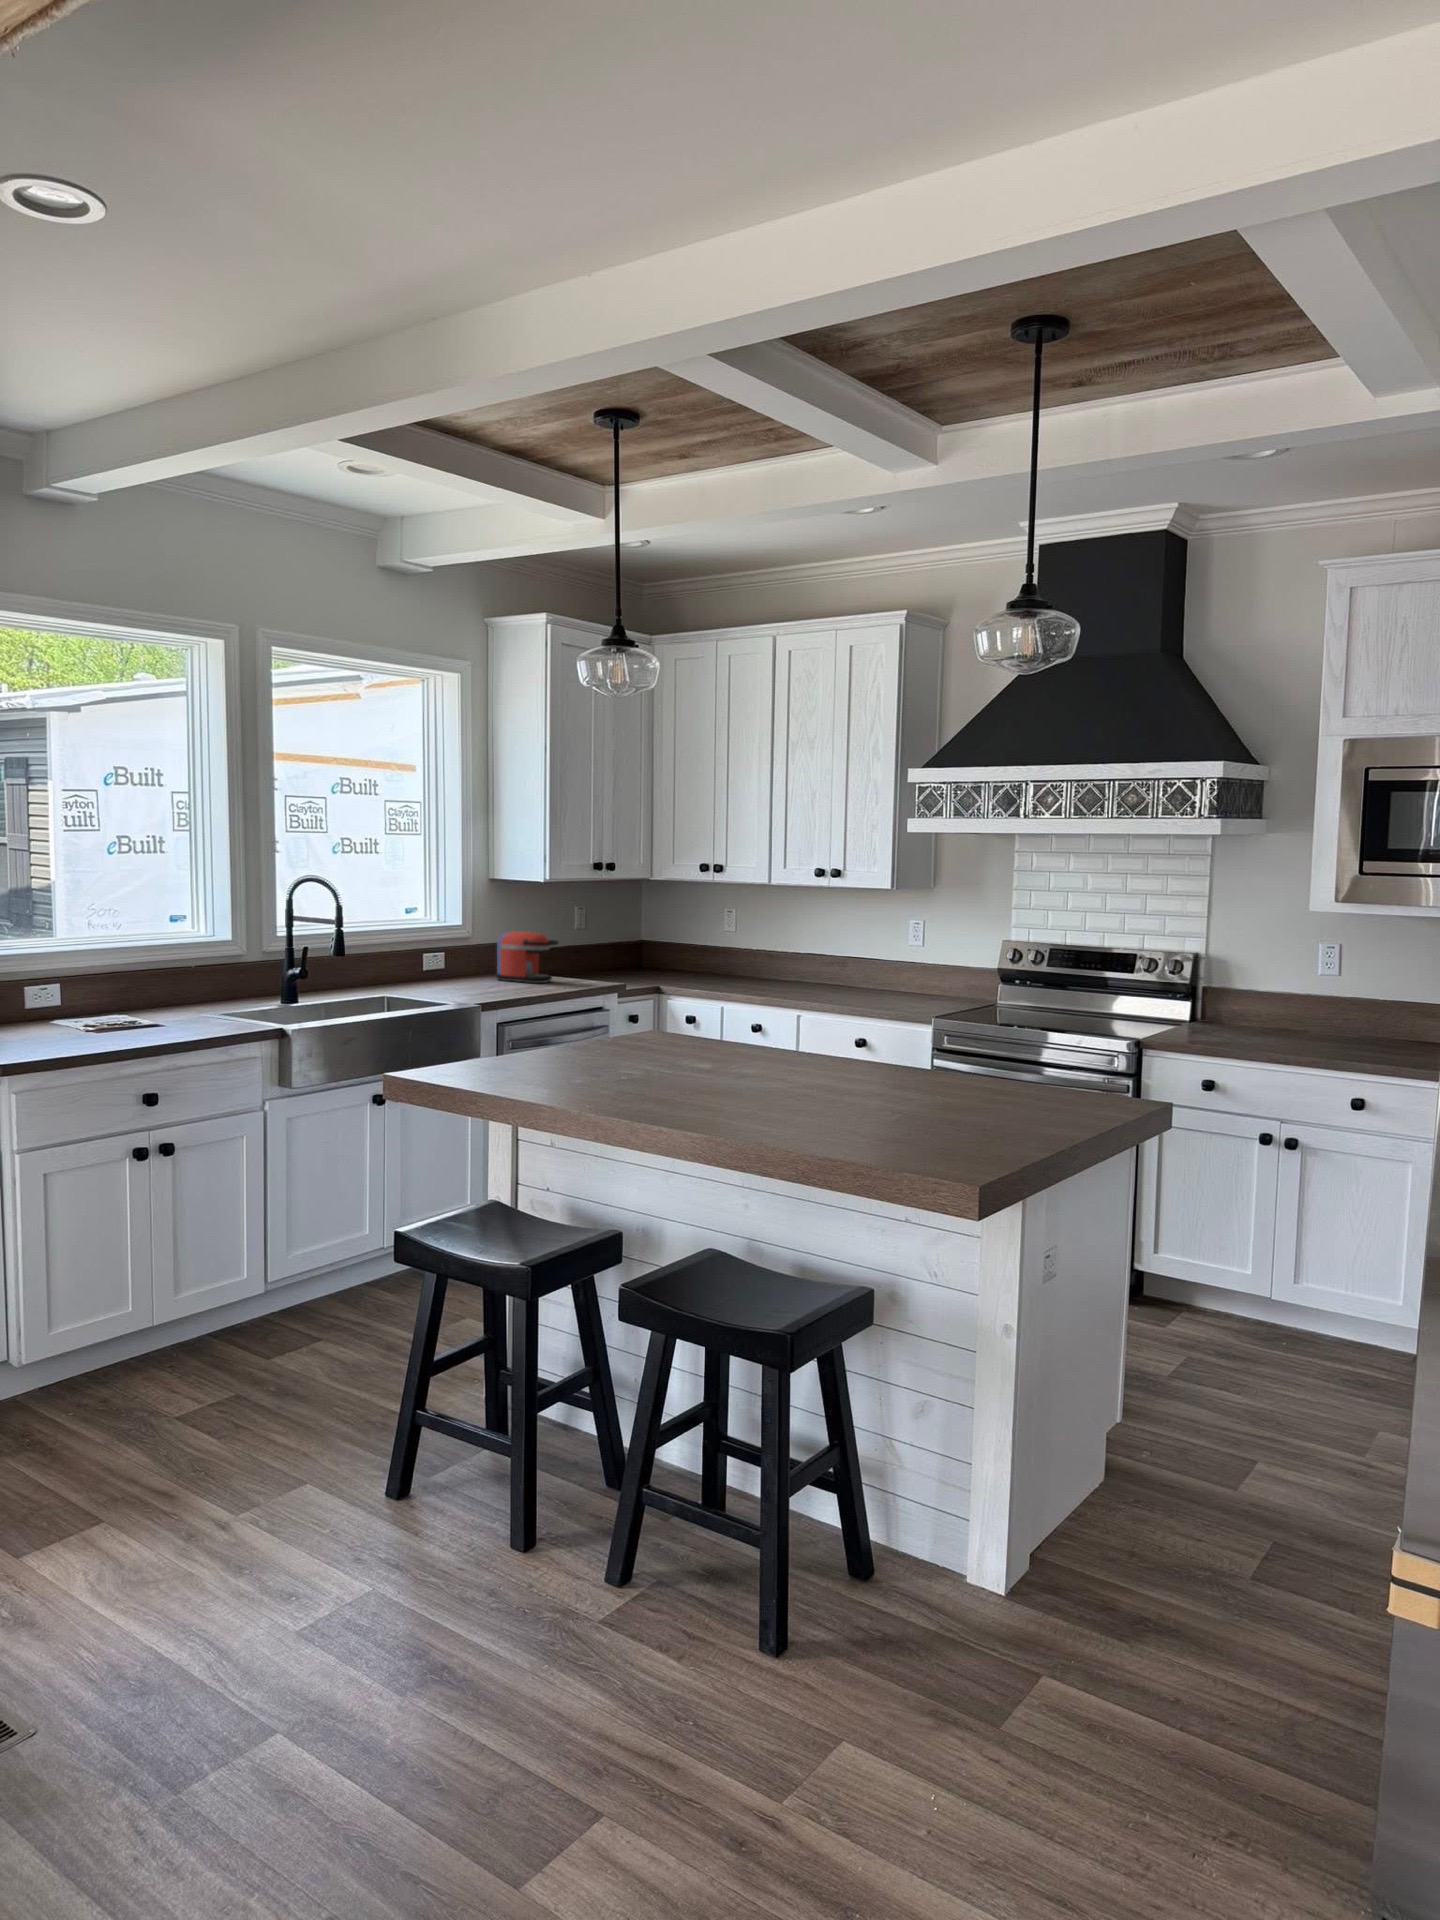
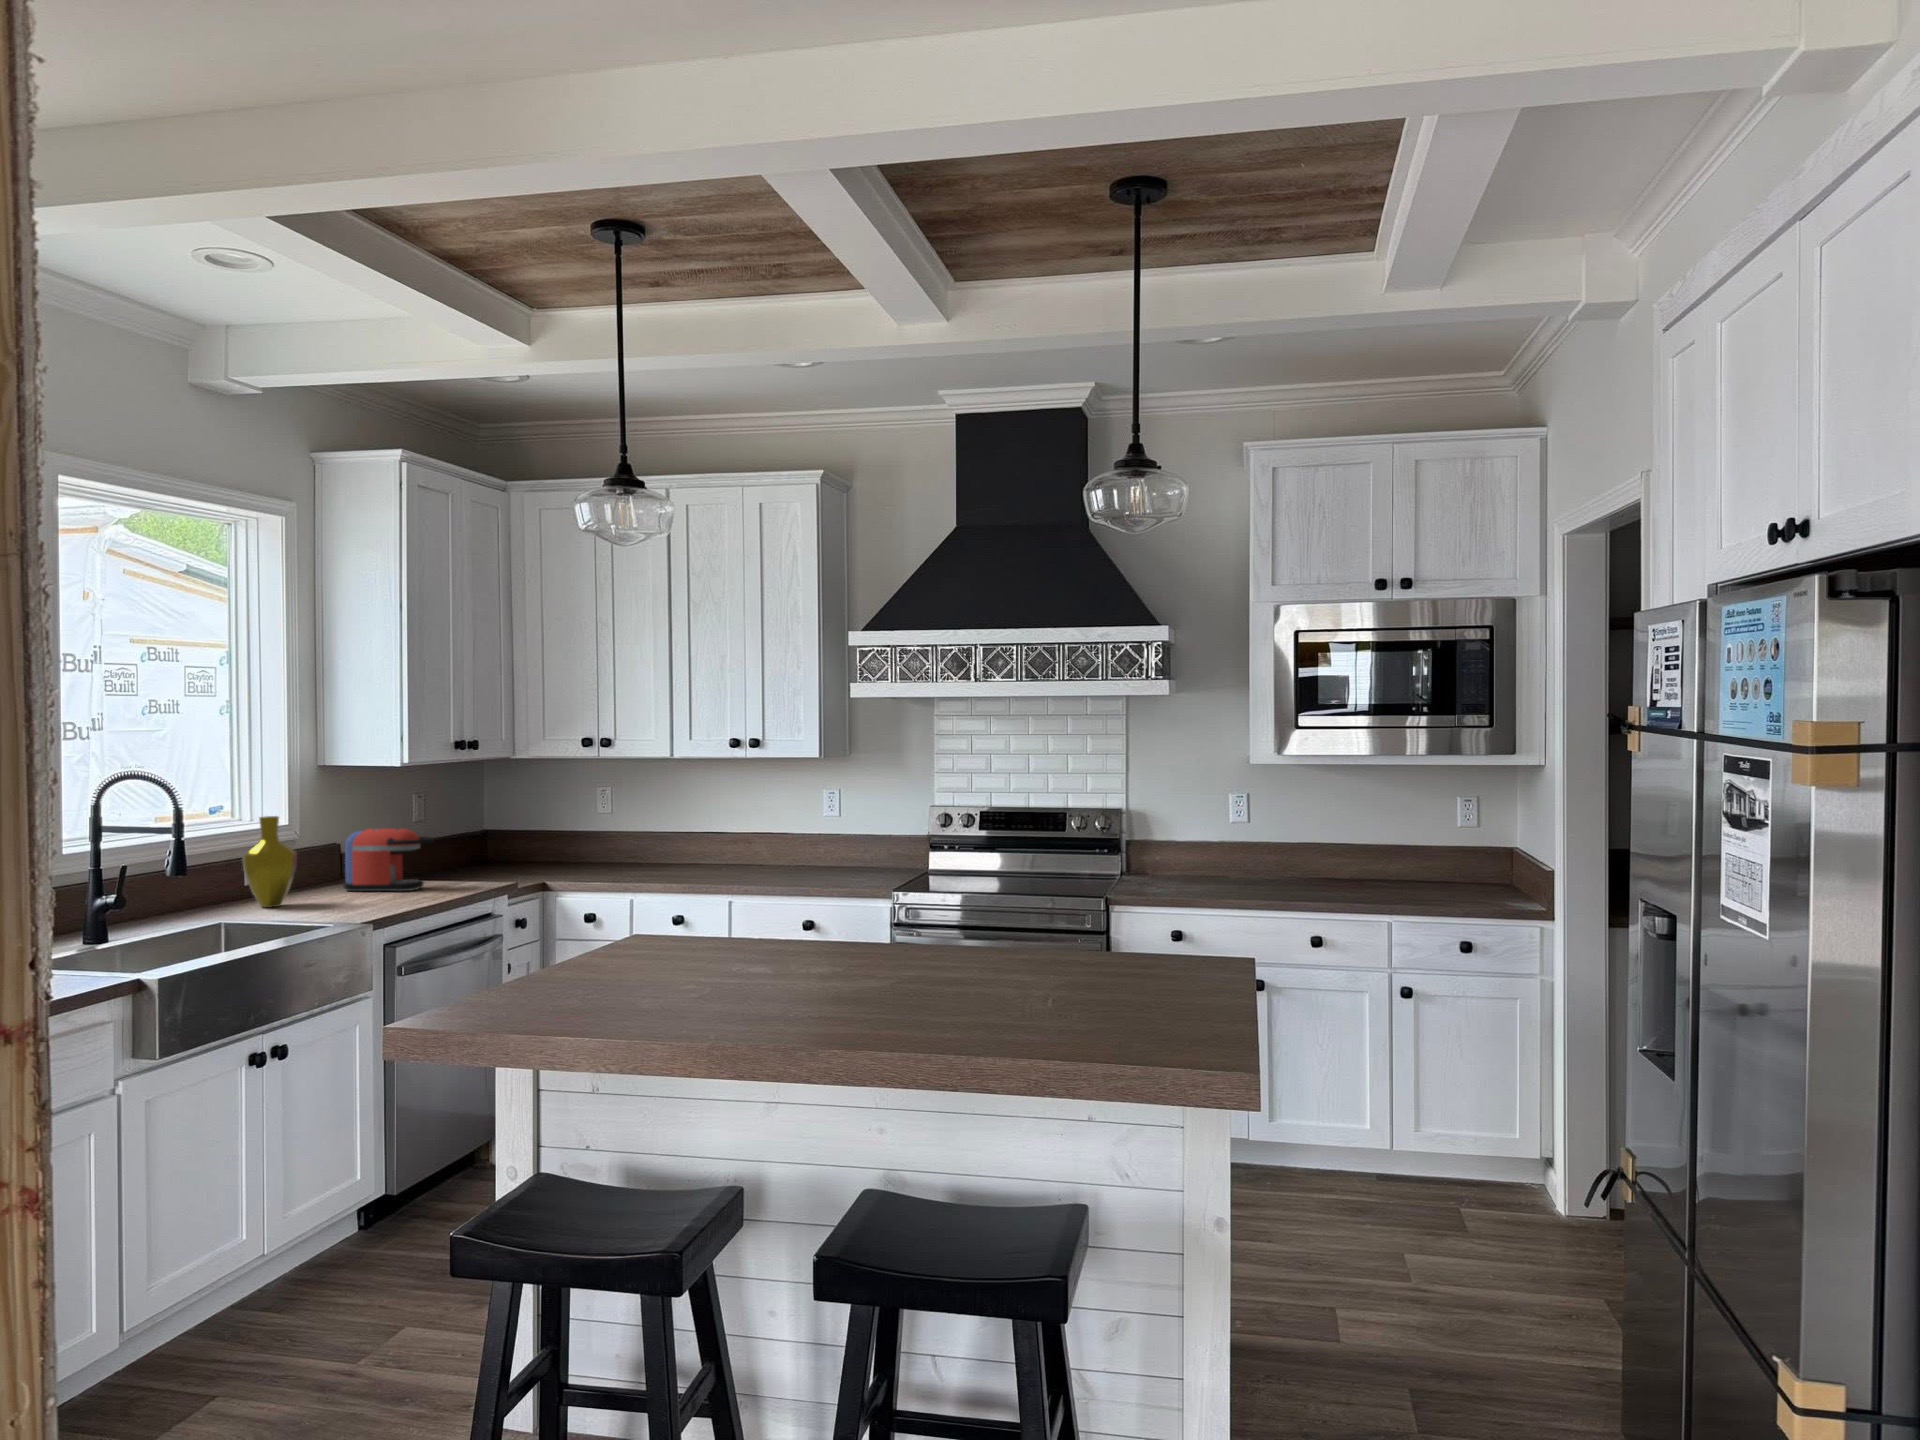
vase: none [413,917,451,987] -> present [242,816,297,907]

